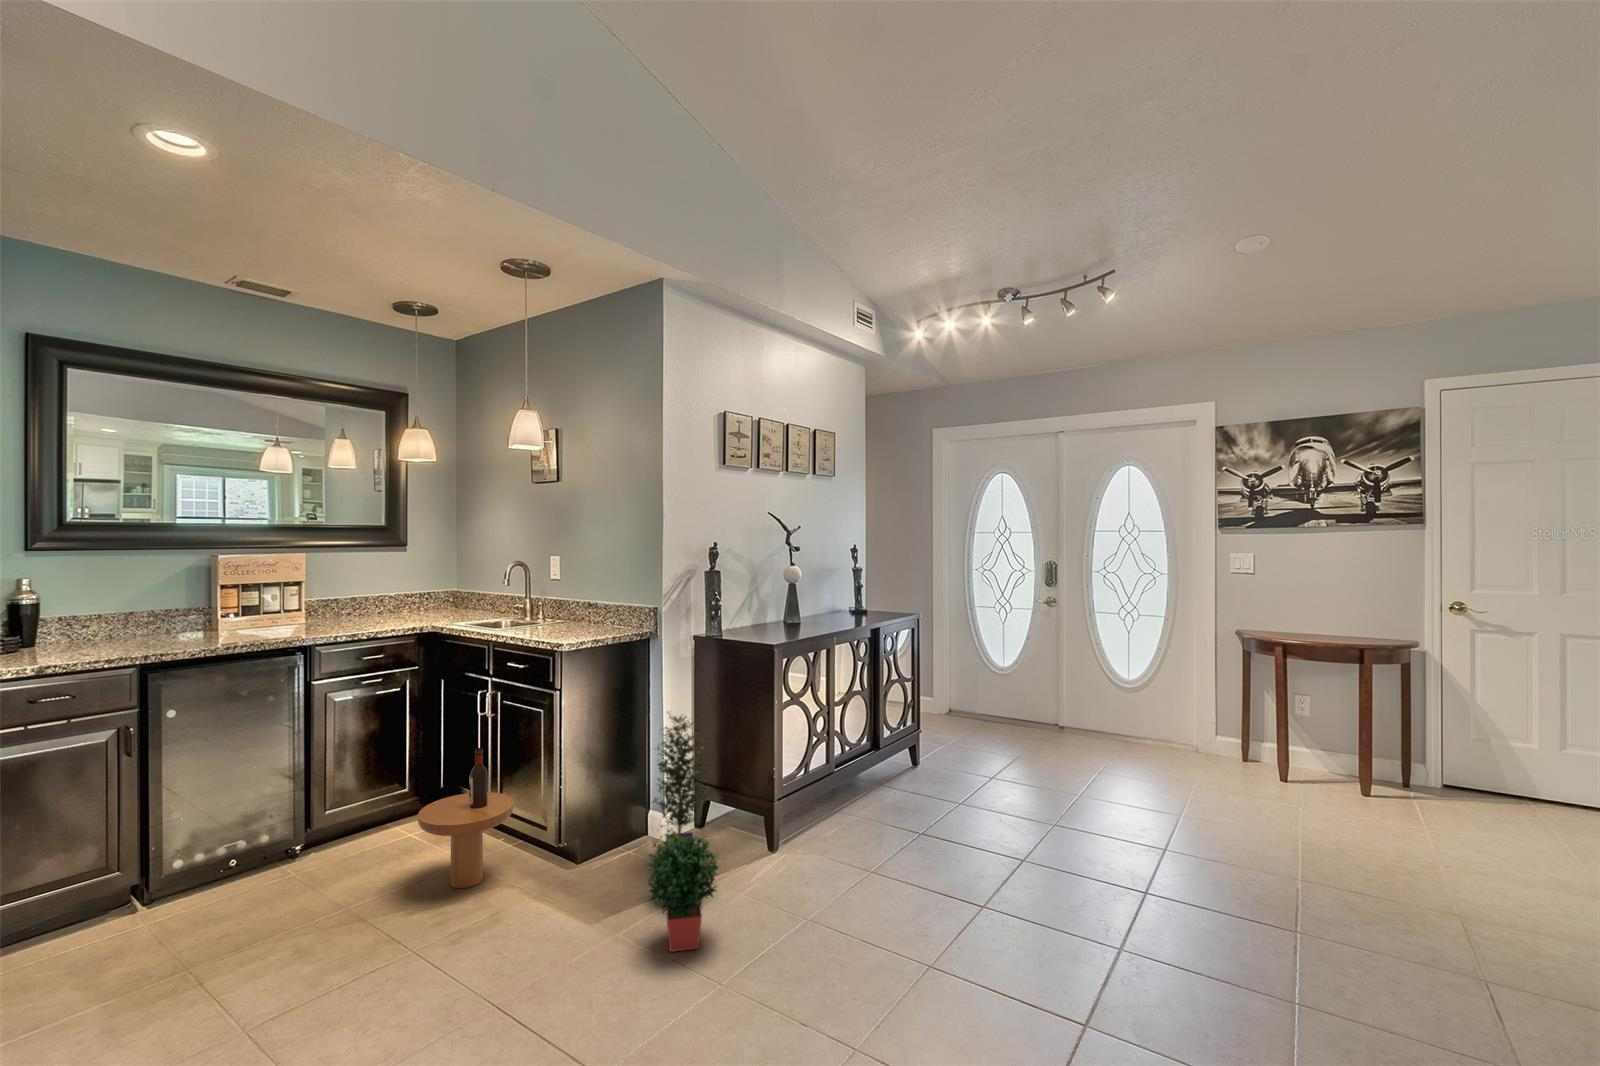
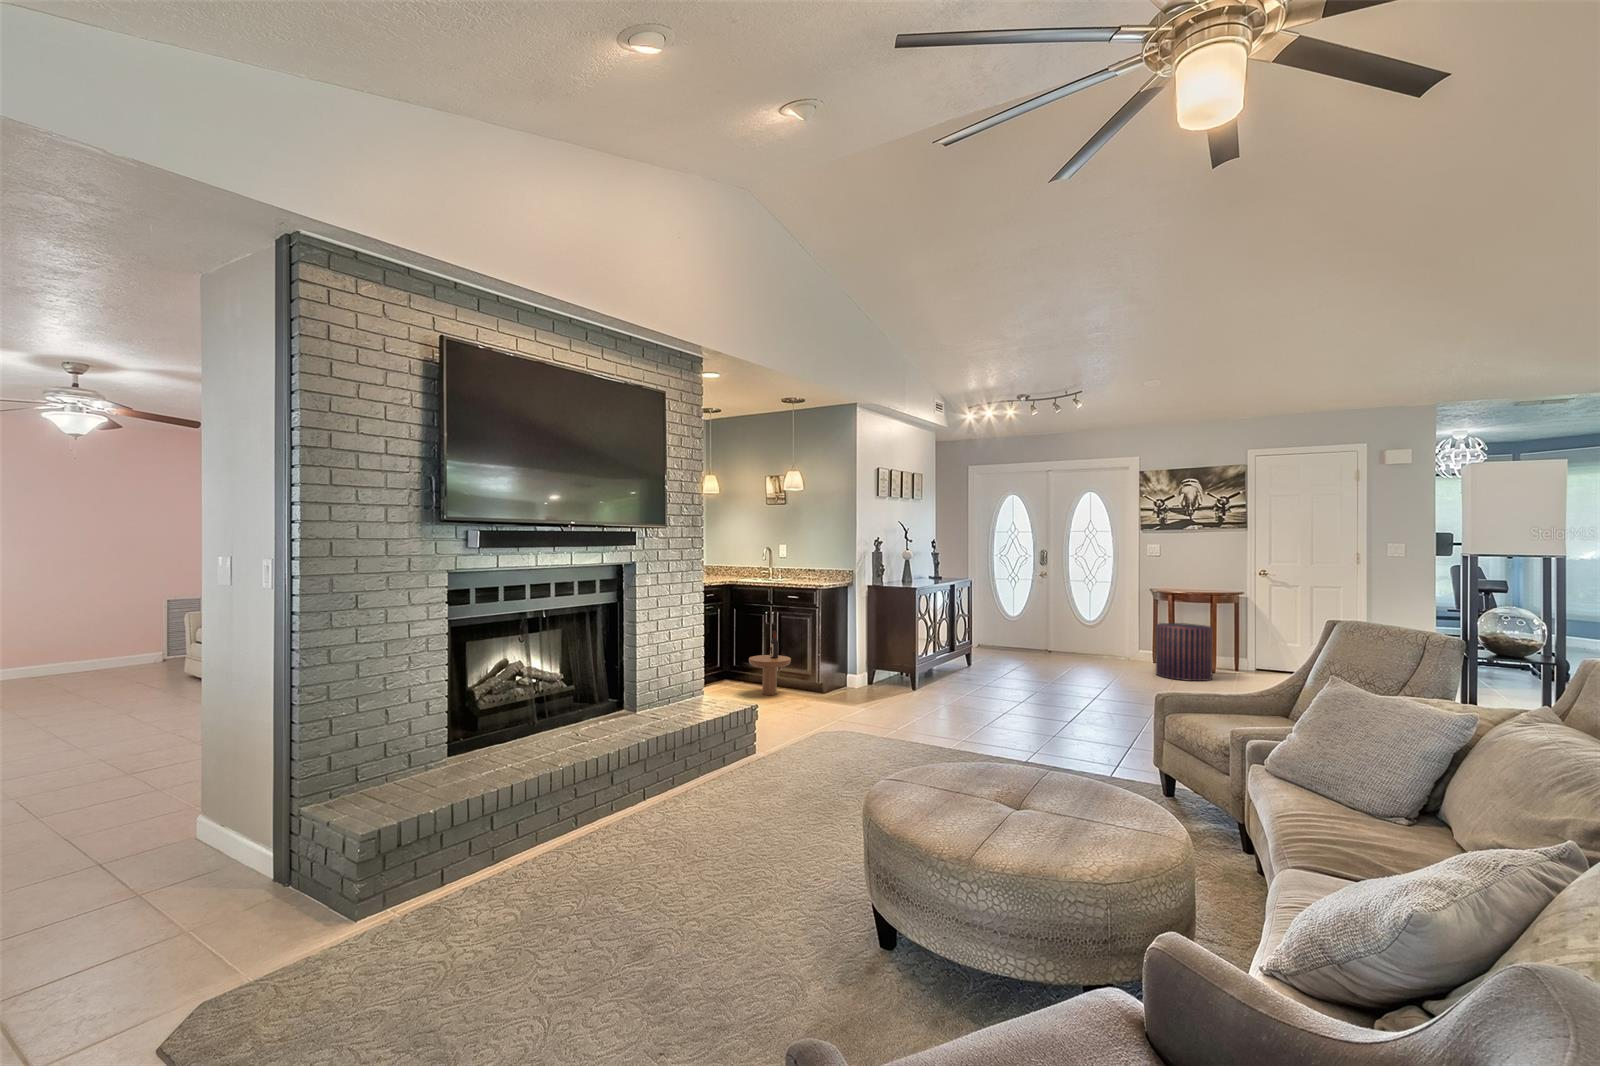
pouf: none [1261,701,1378,827] -> present [1156,623,1213,681]
potted plant: present [648,716,718,952] -> none [855,615,906,707]

